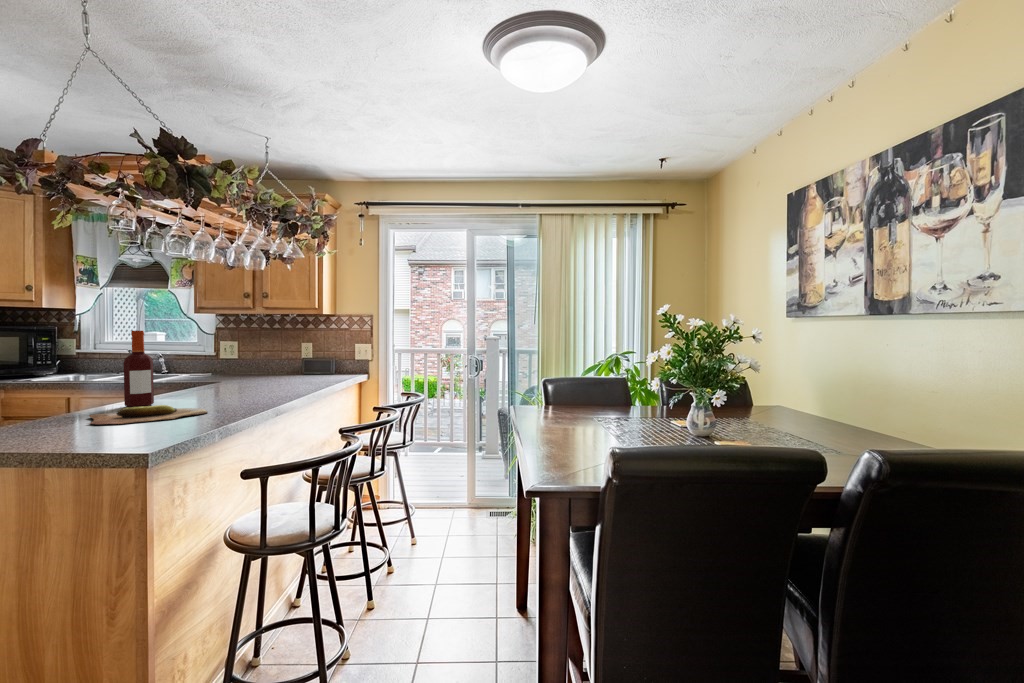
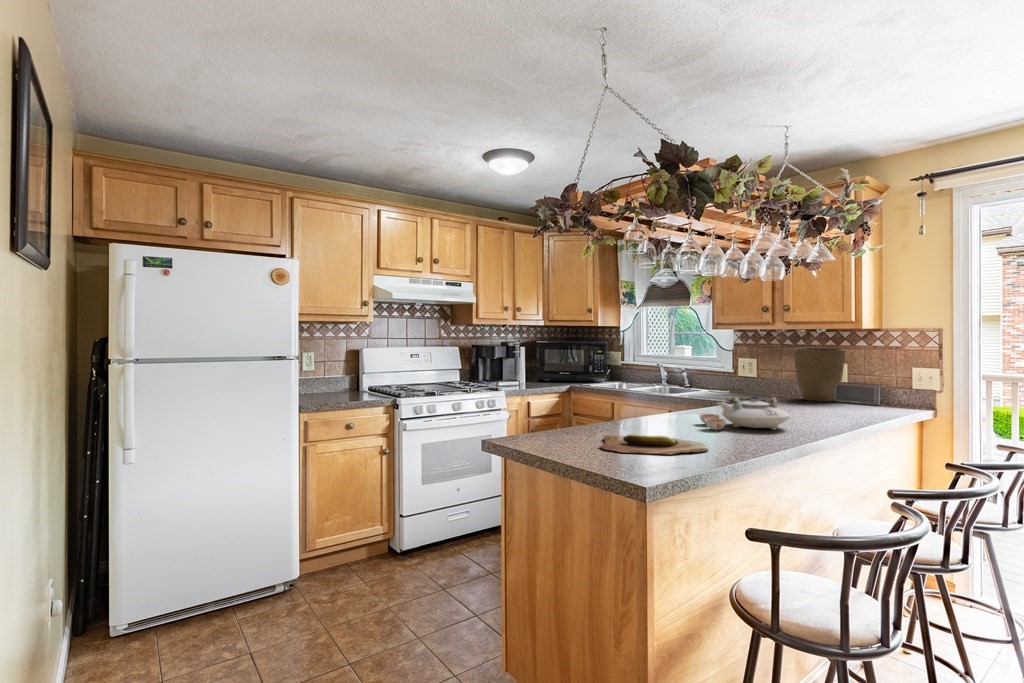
vase: none [272,330,311,375] -> present [794,347,845,402]
bottle: present [123,331,154,407] -> none [637,353,662,431]
teapot: none [191,368,273,400] -> present [699,396,790,430]

